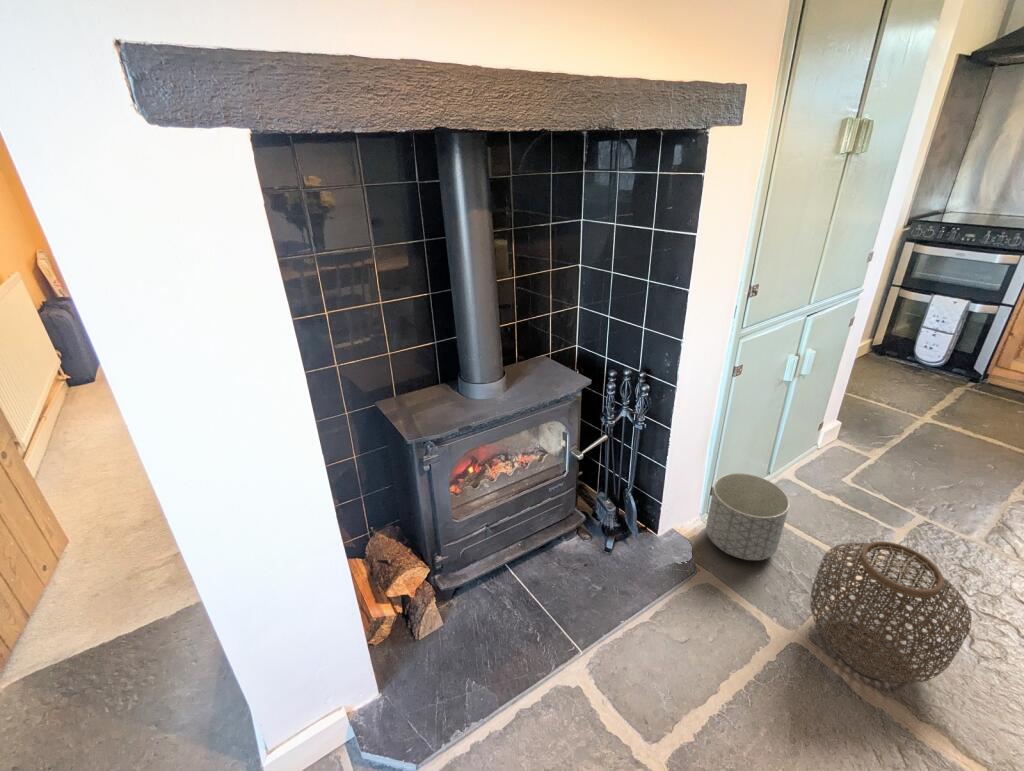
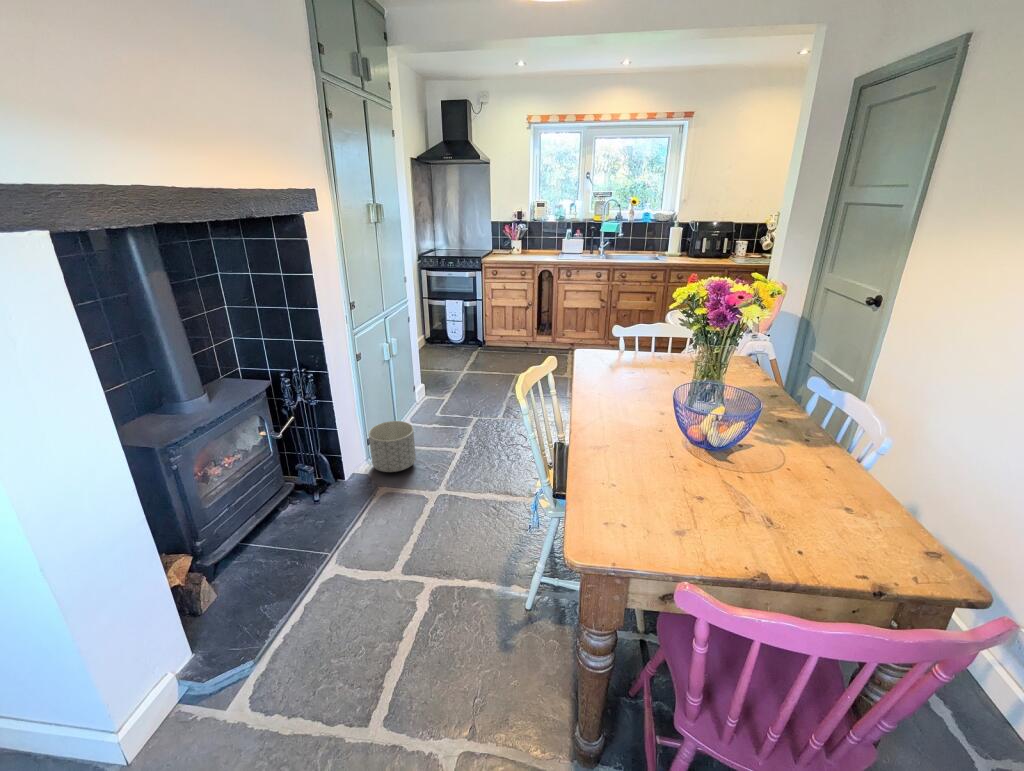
woven basket: present [811,541,971,684] -> none [437,418,499,490]

